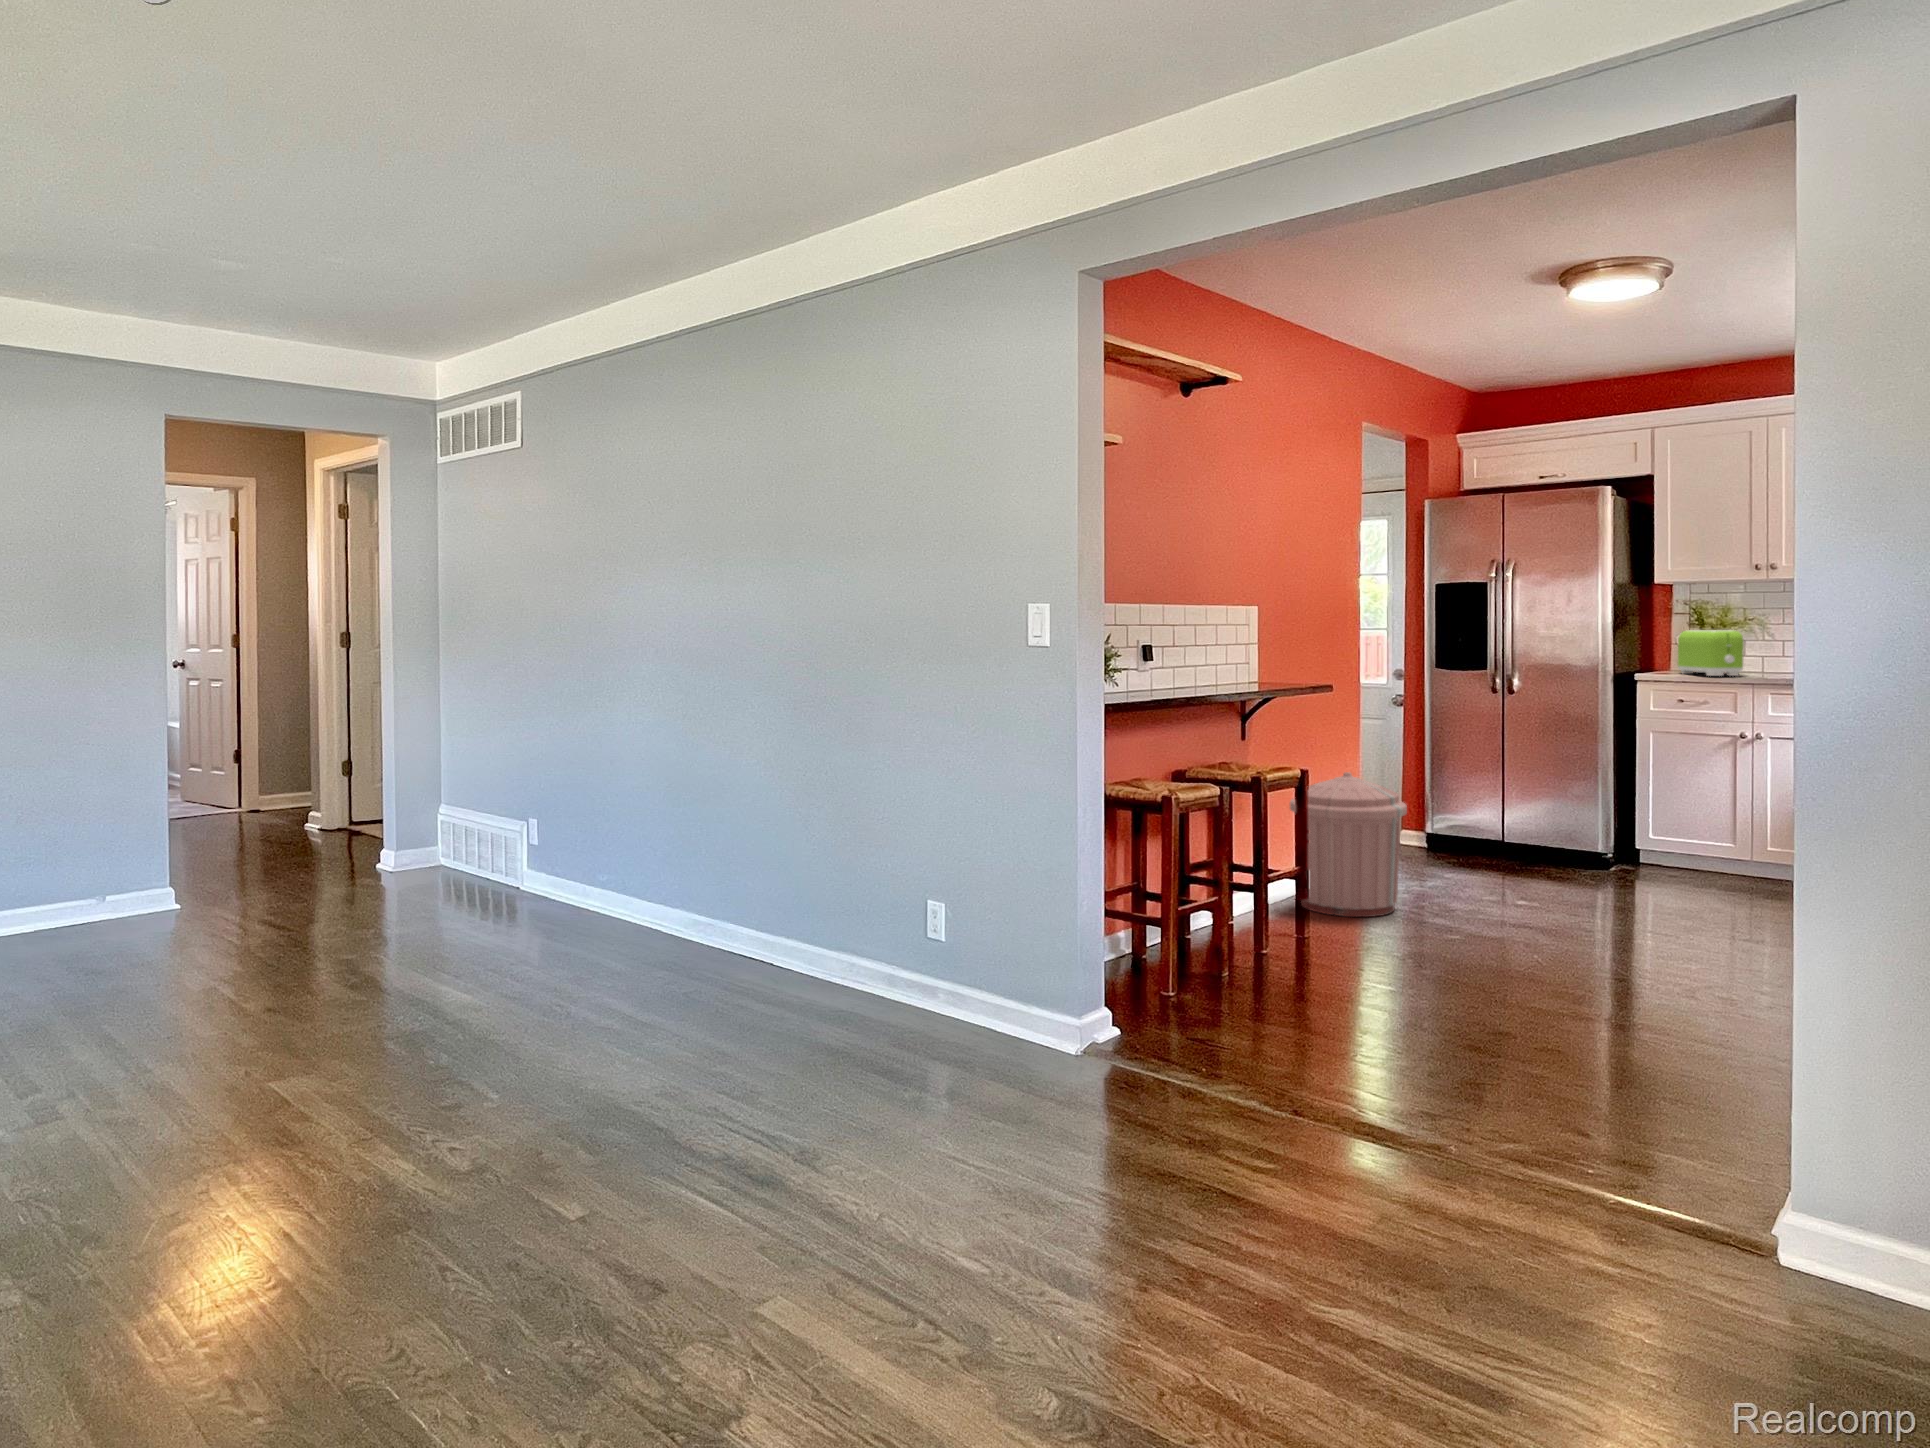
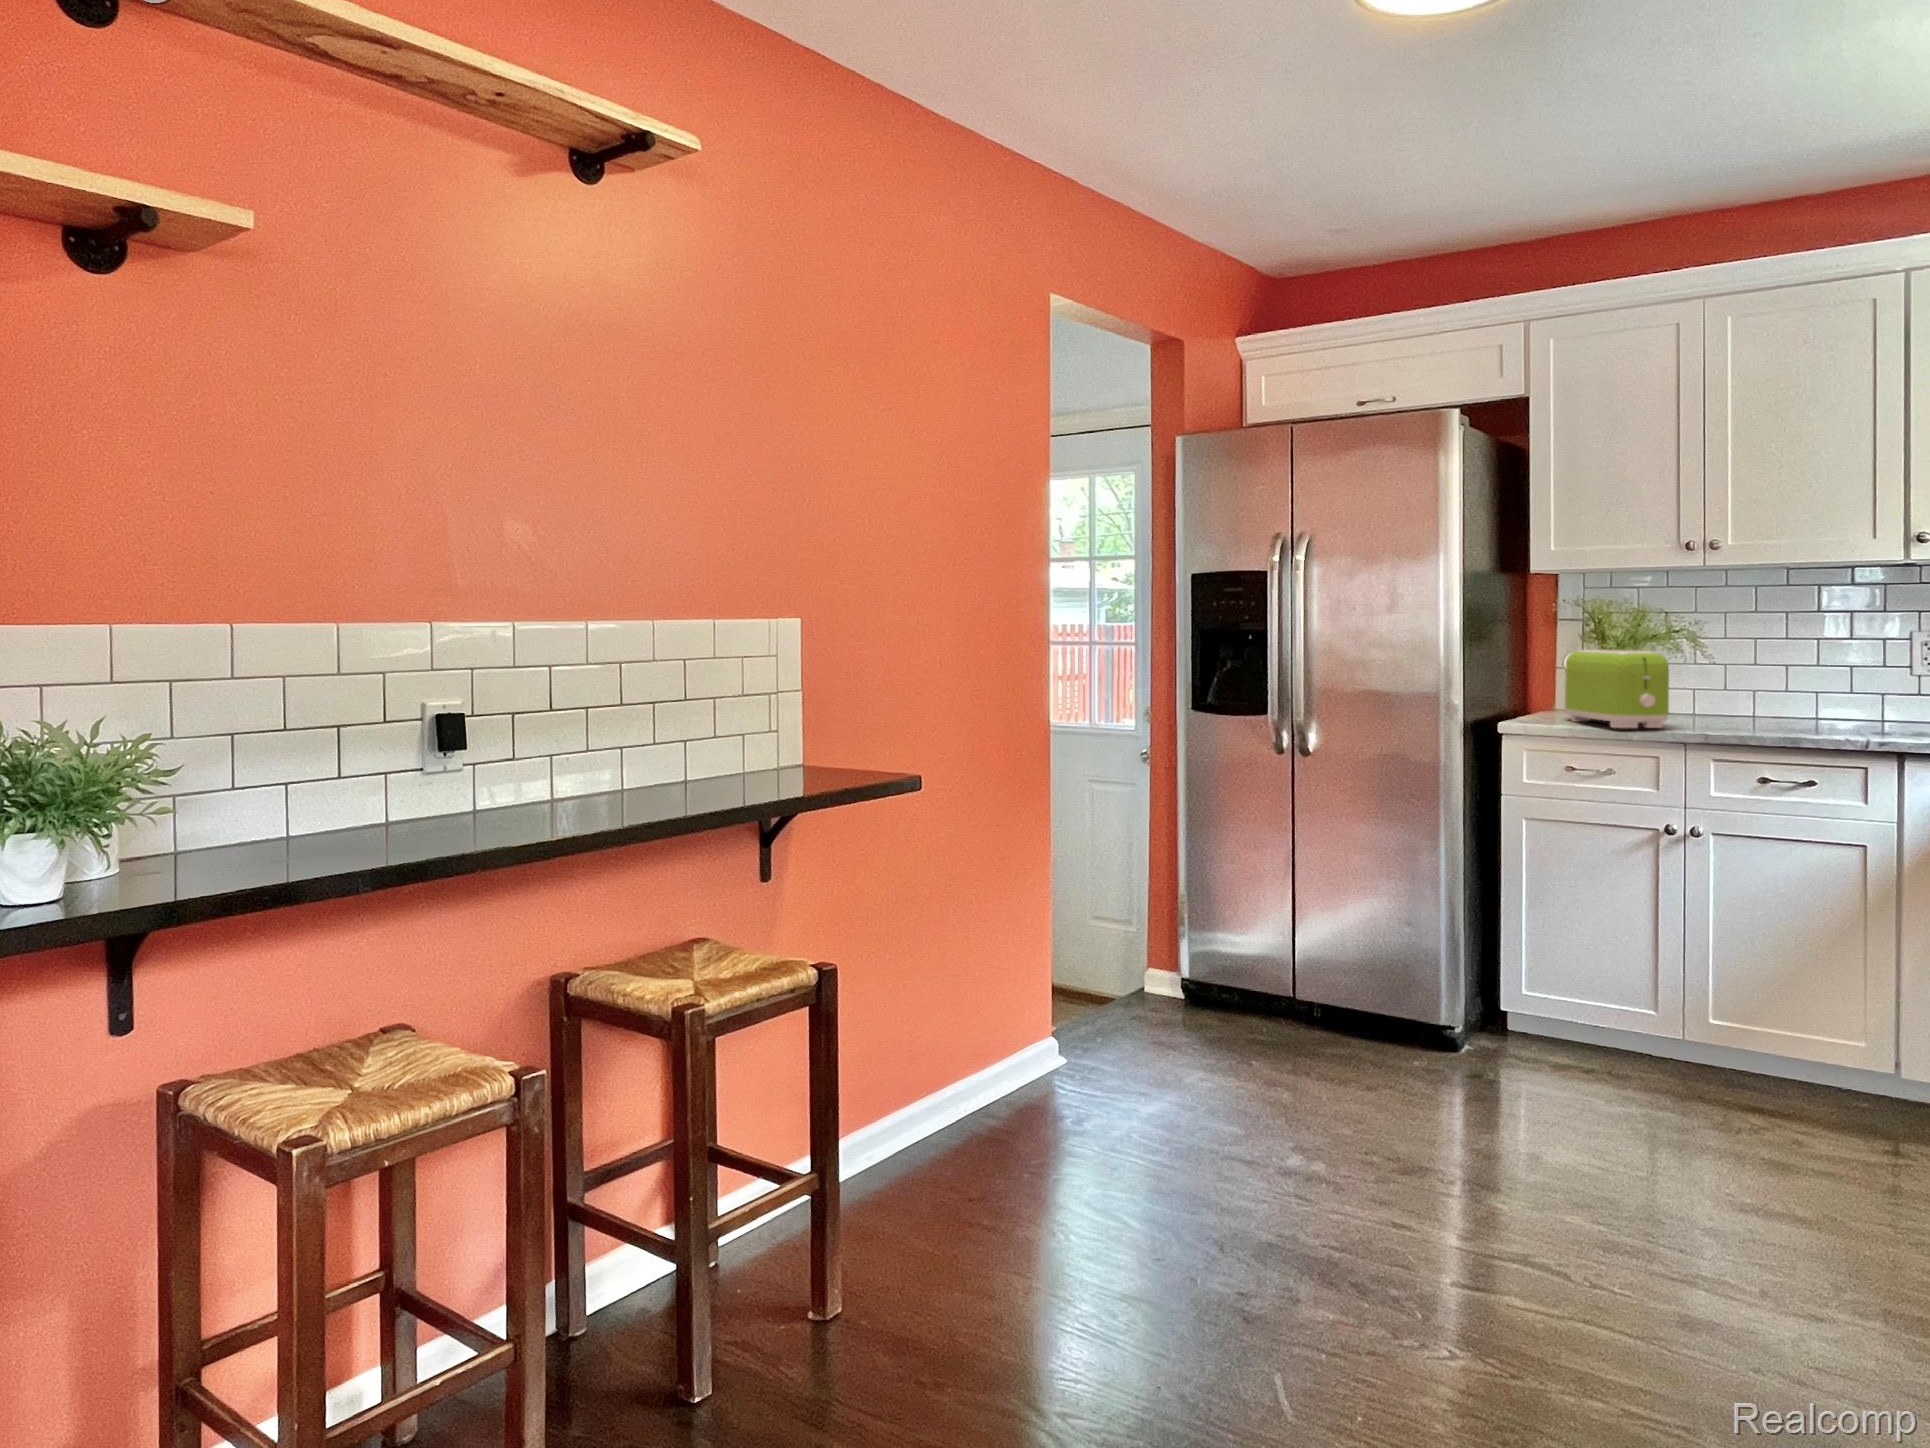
trash can: present [1290,772,1407,917] -> none [876,927,1087,1218]

